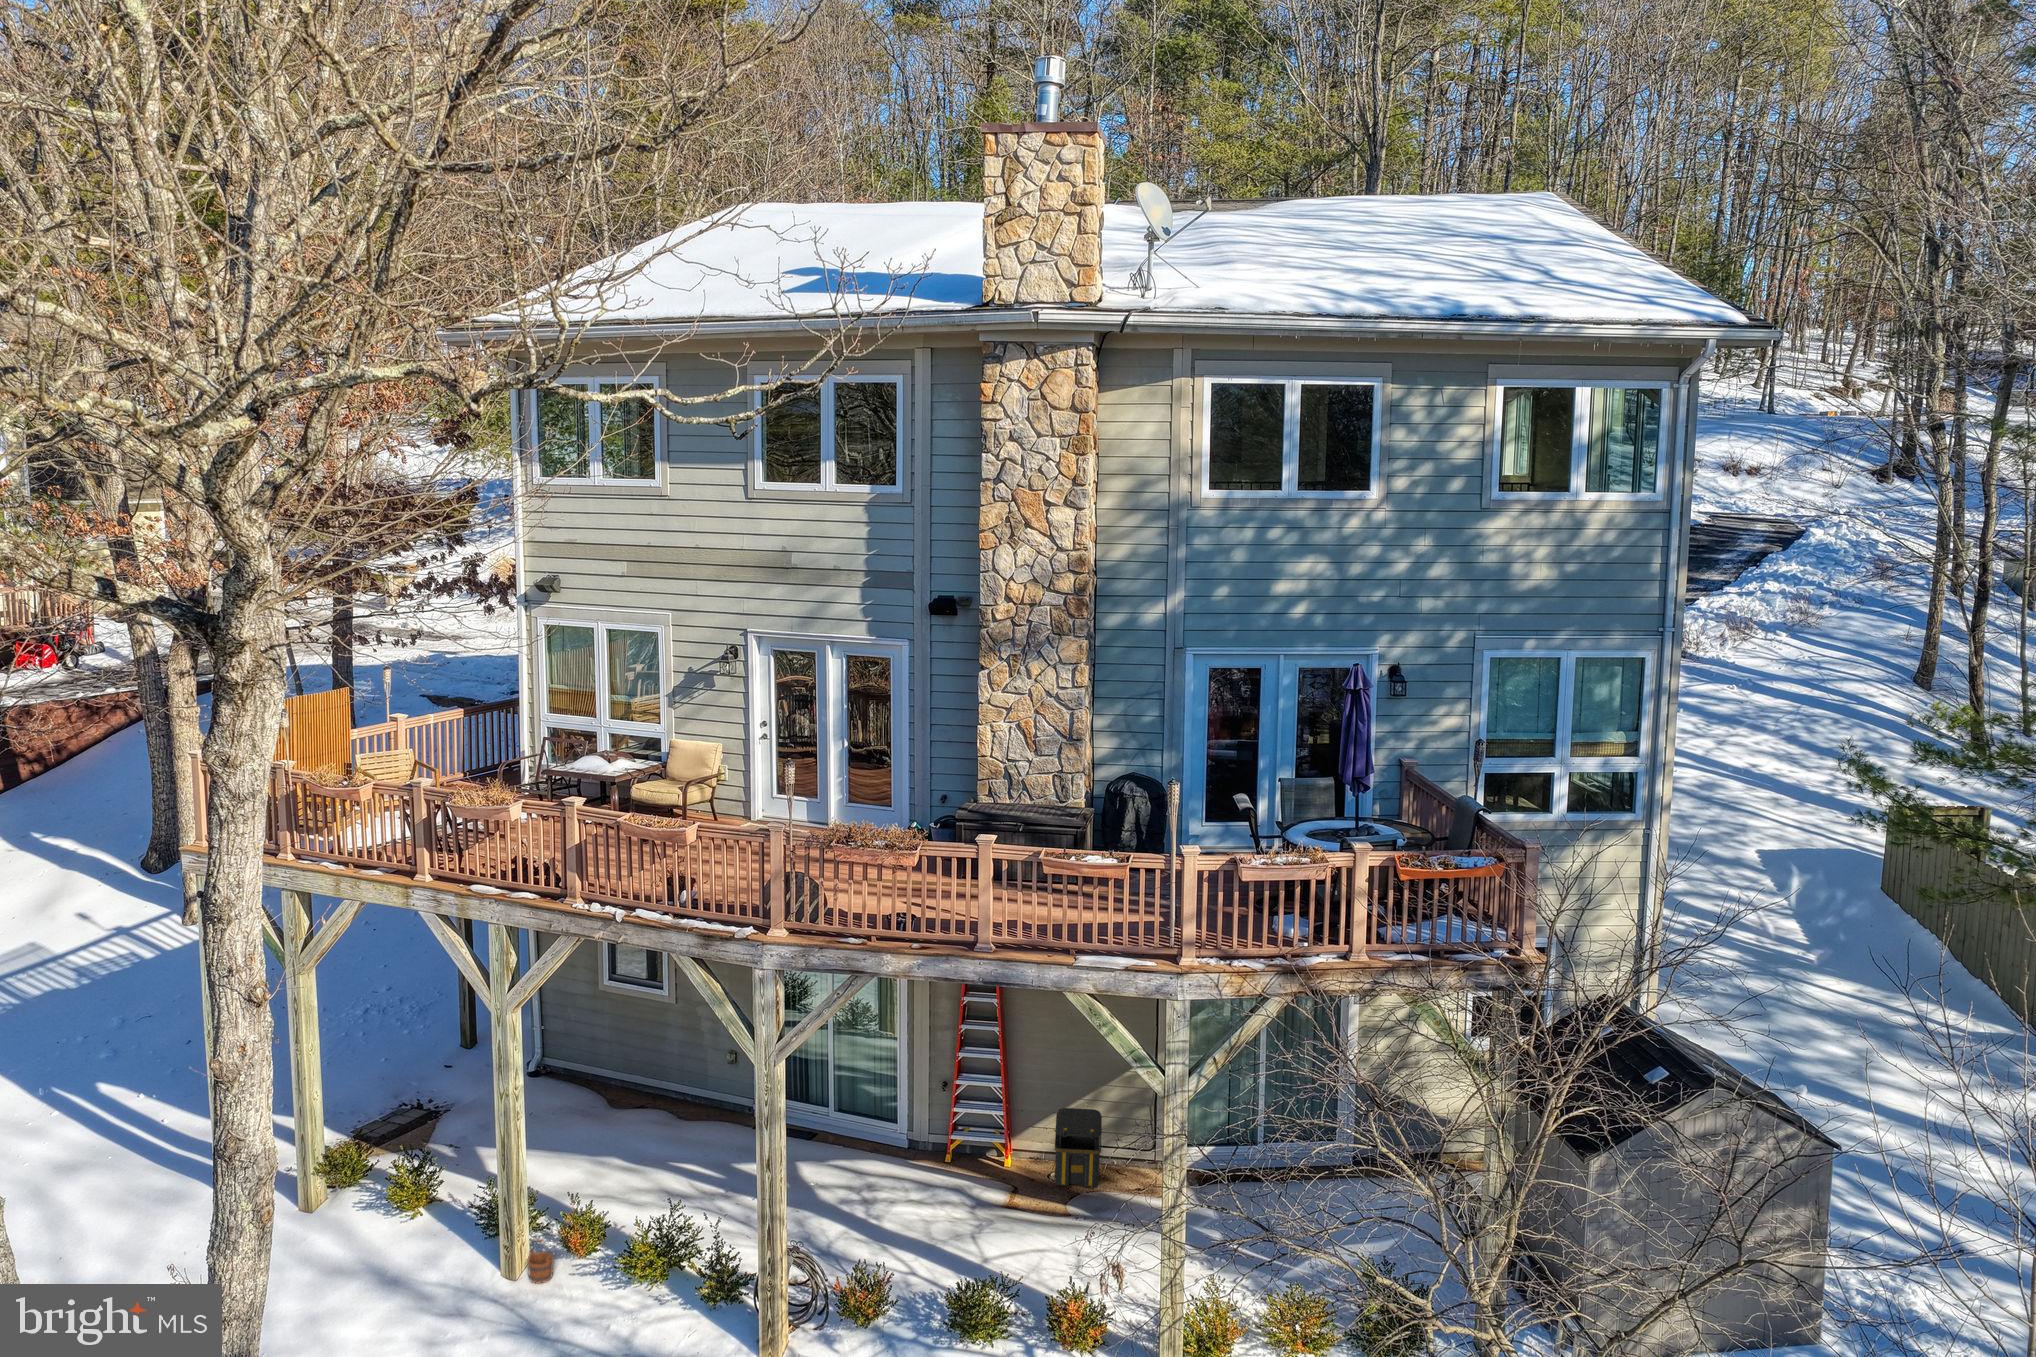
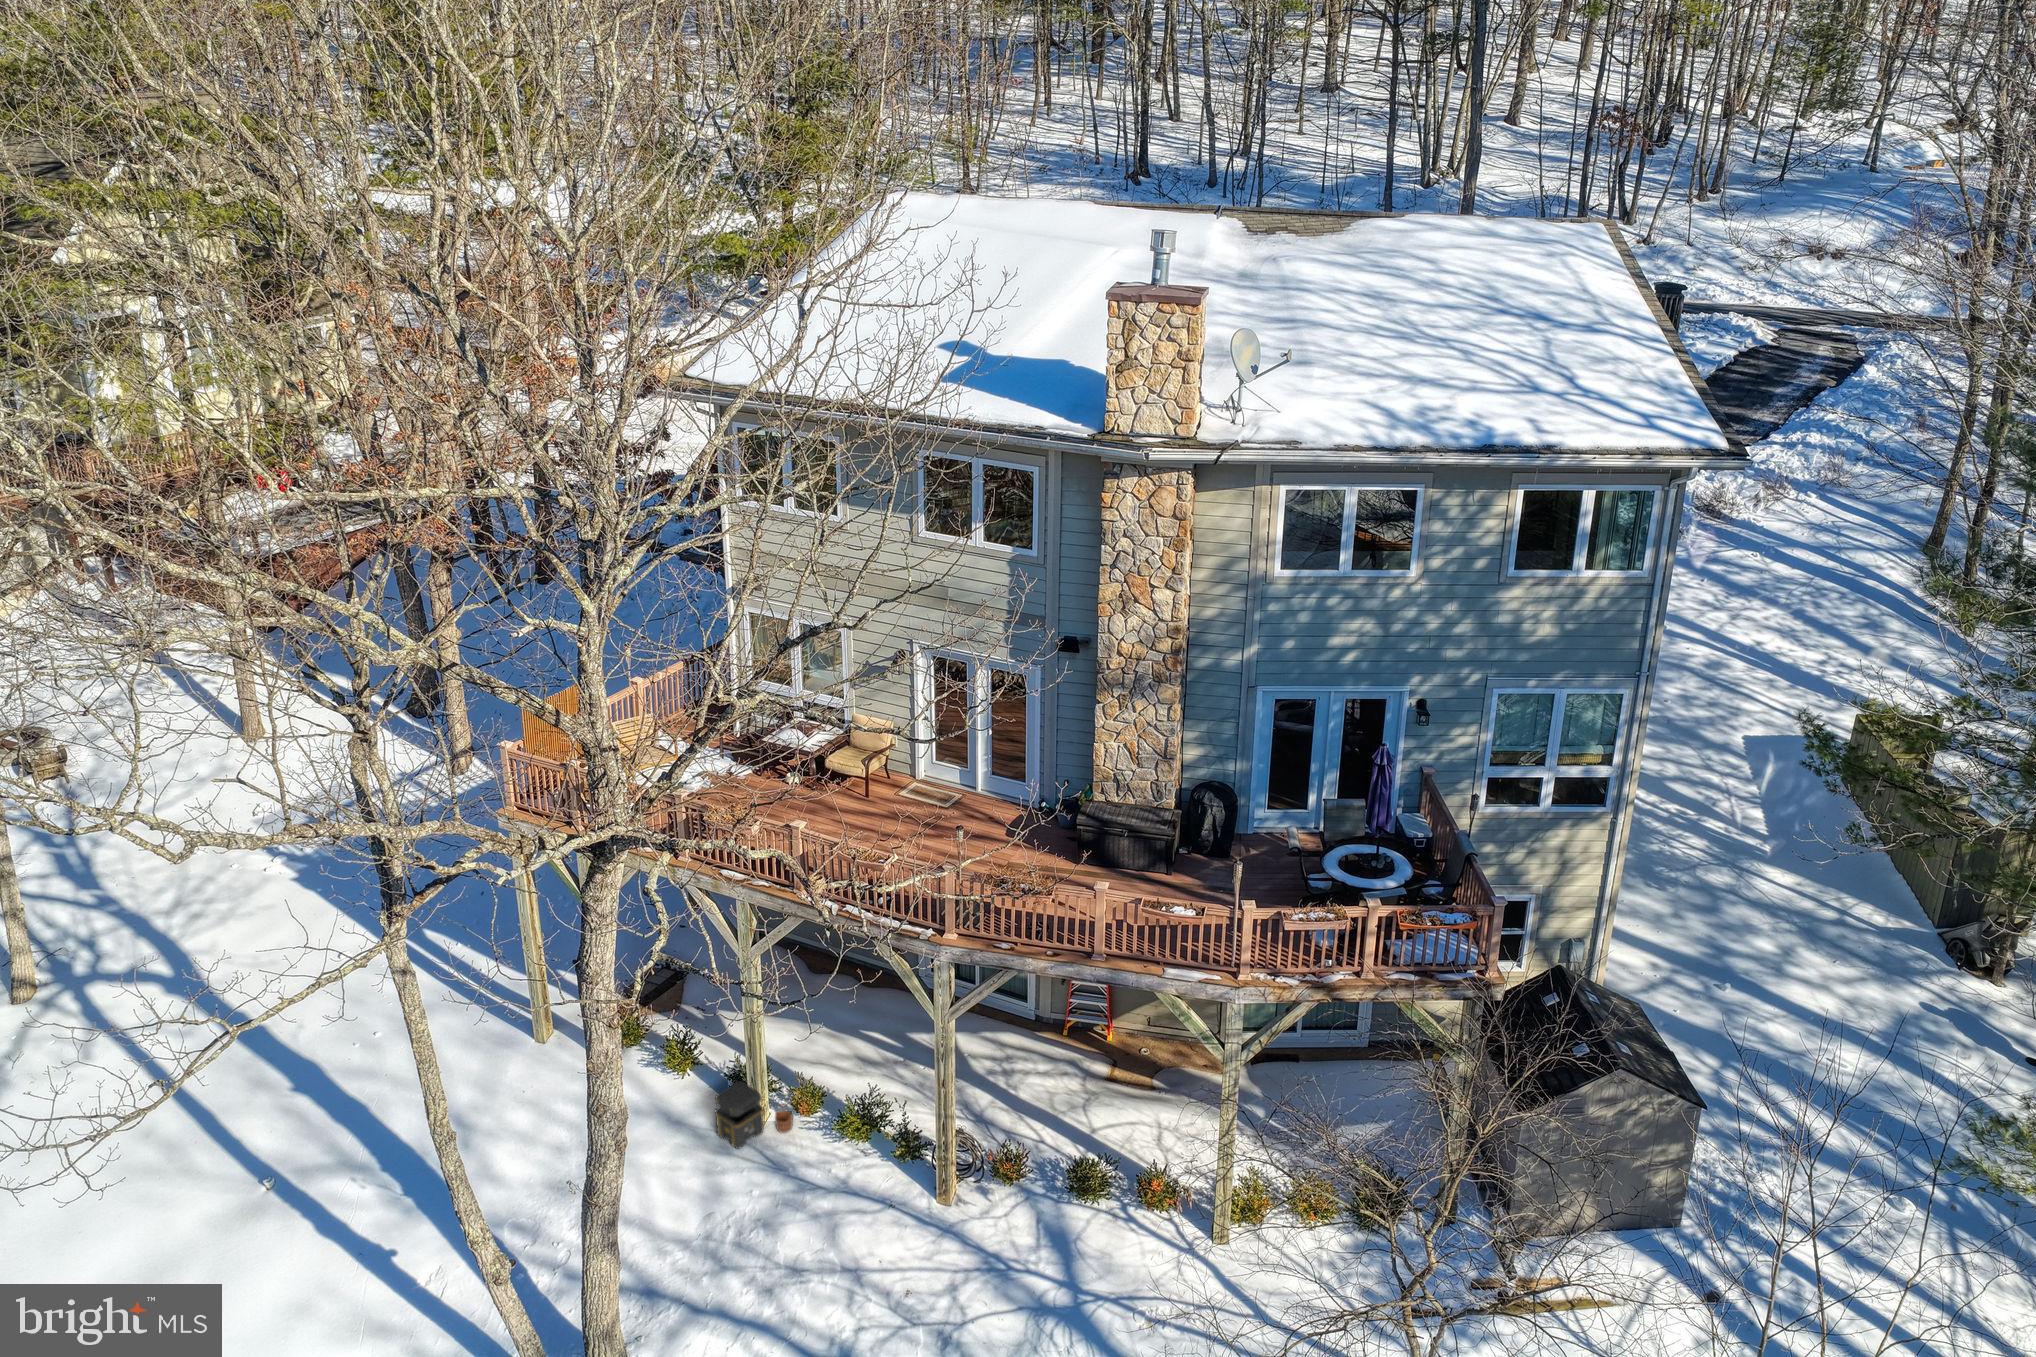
toolbox: present [1055,1108,1102,1187] -> present [715,1081,763,1149]

